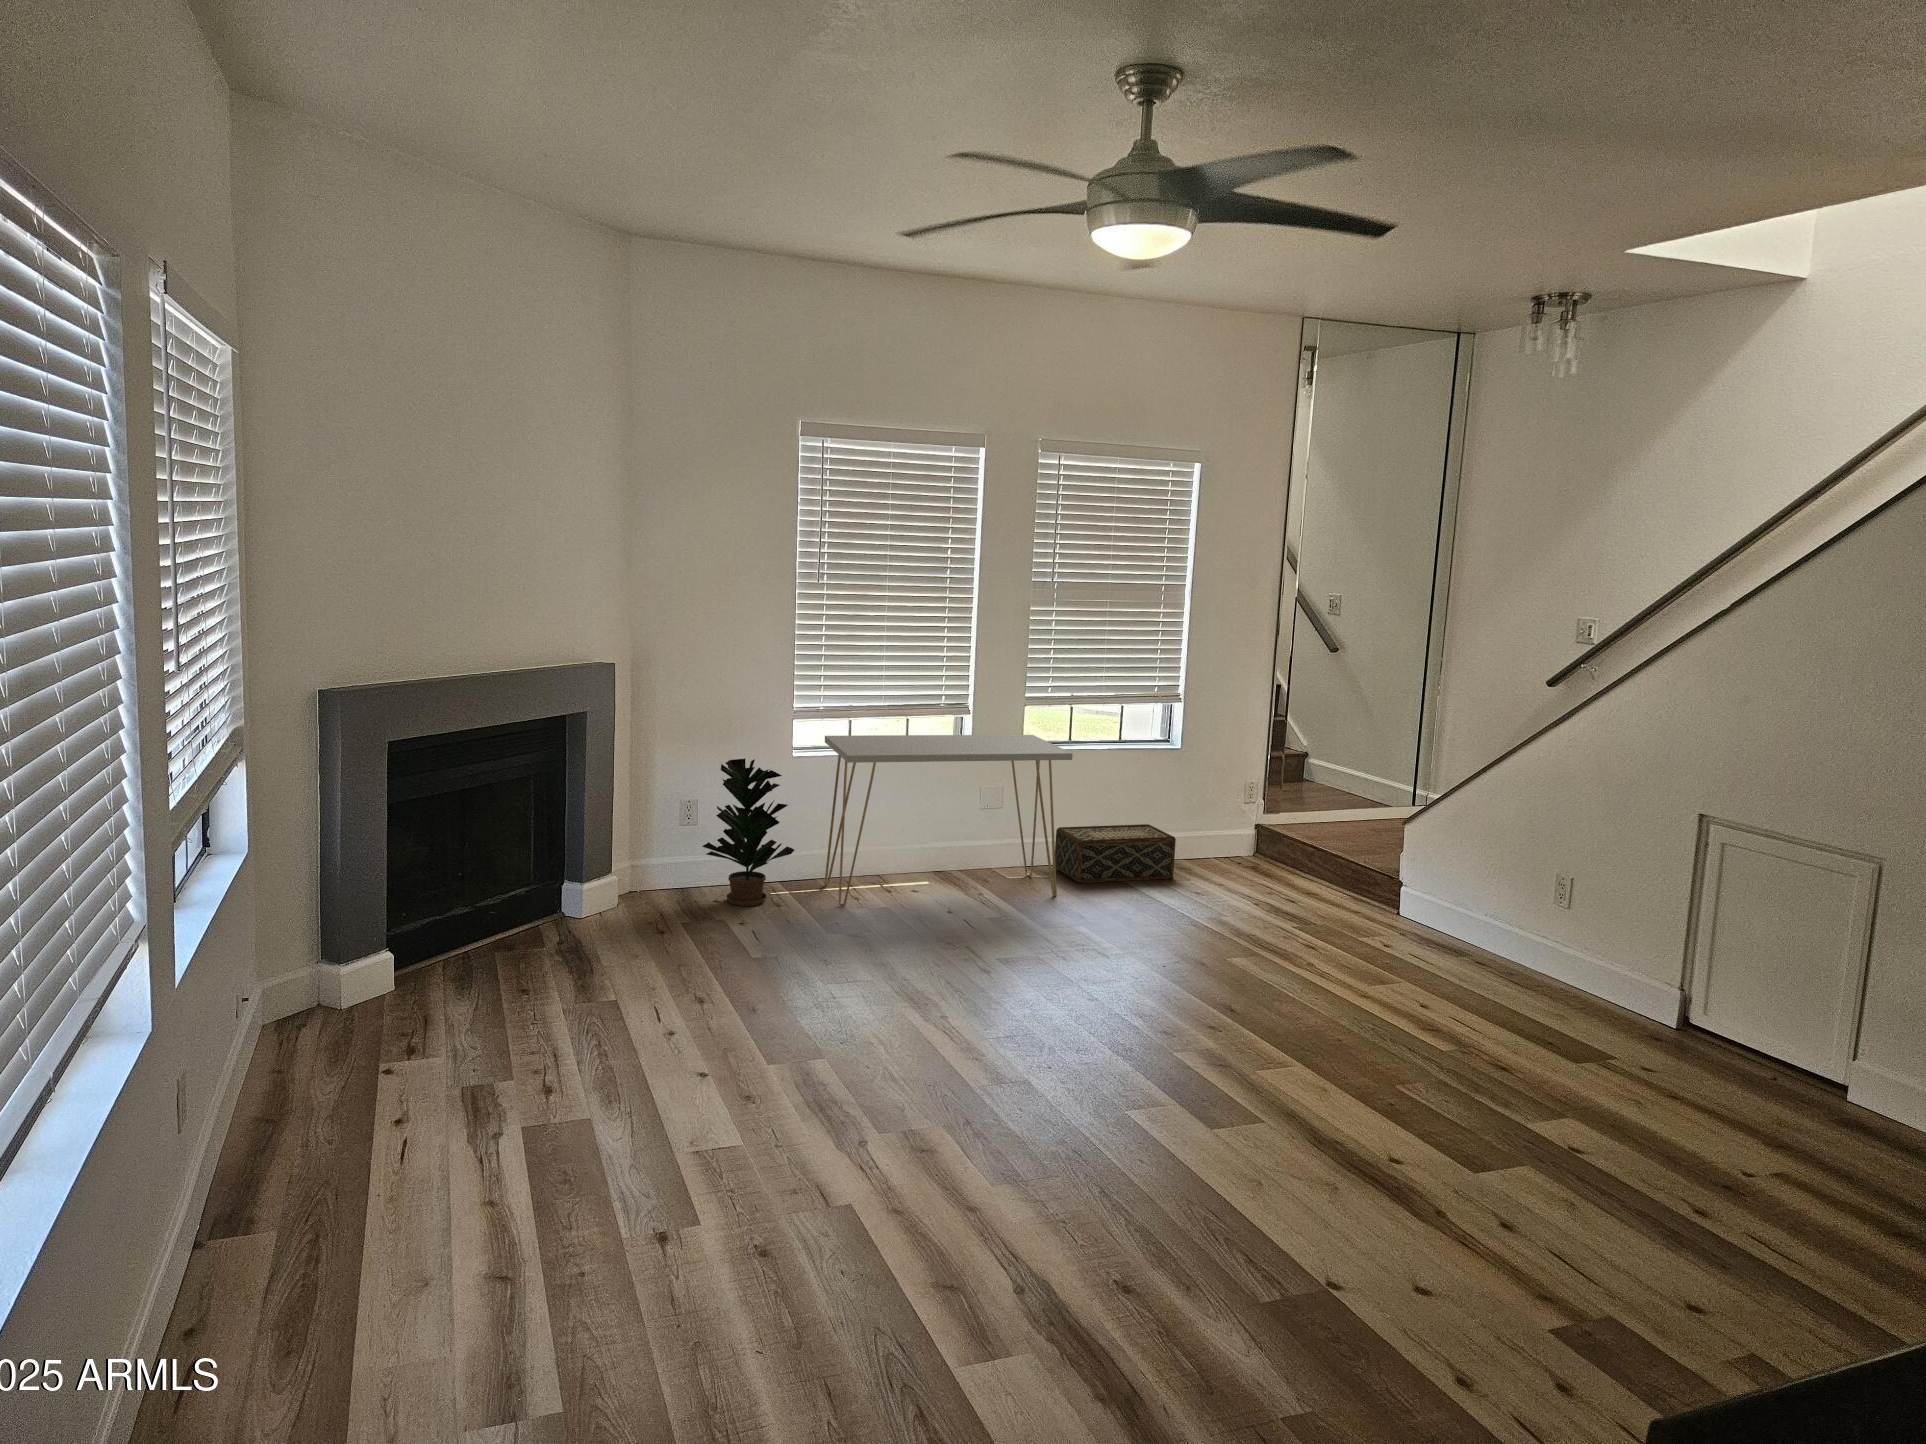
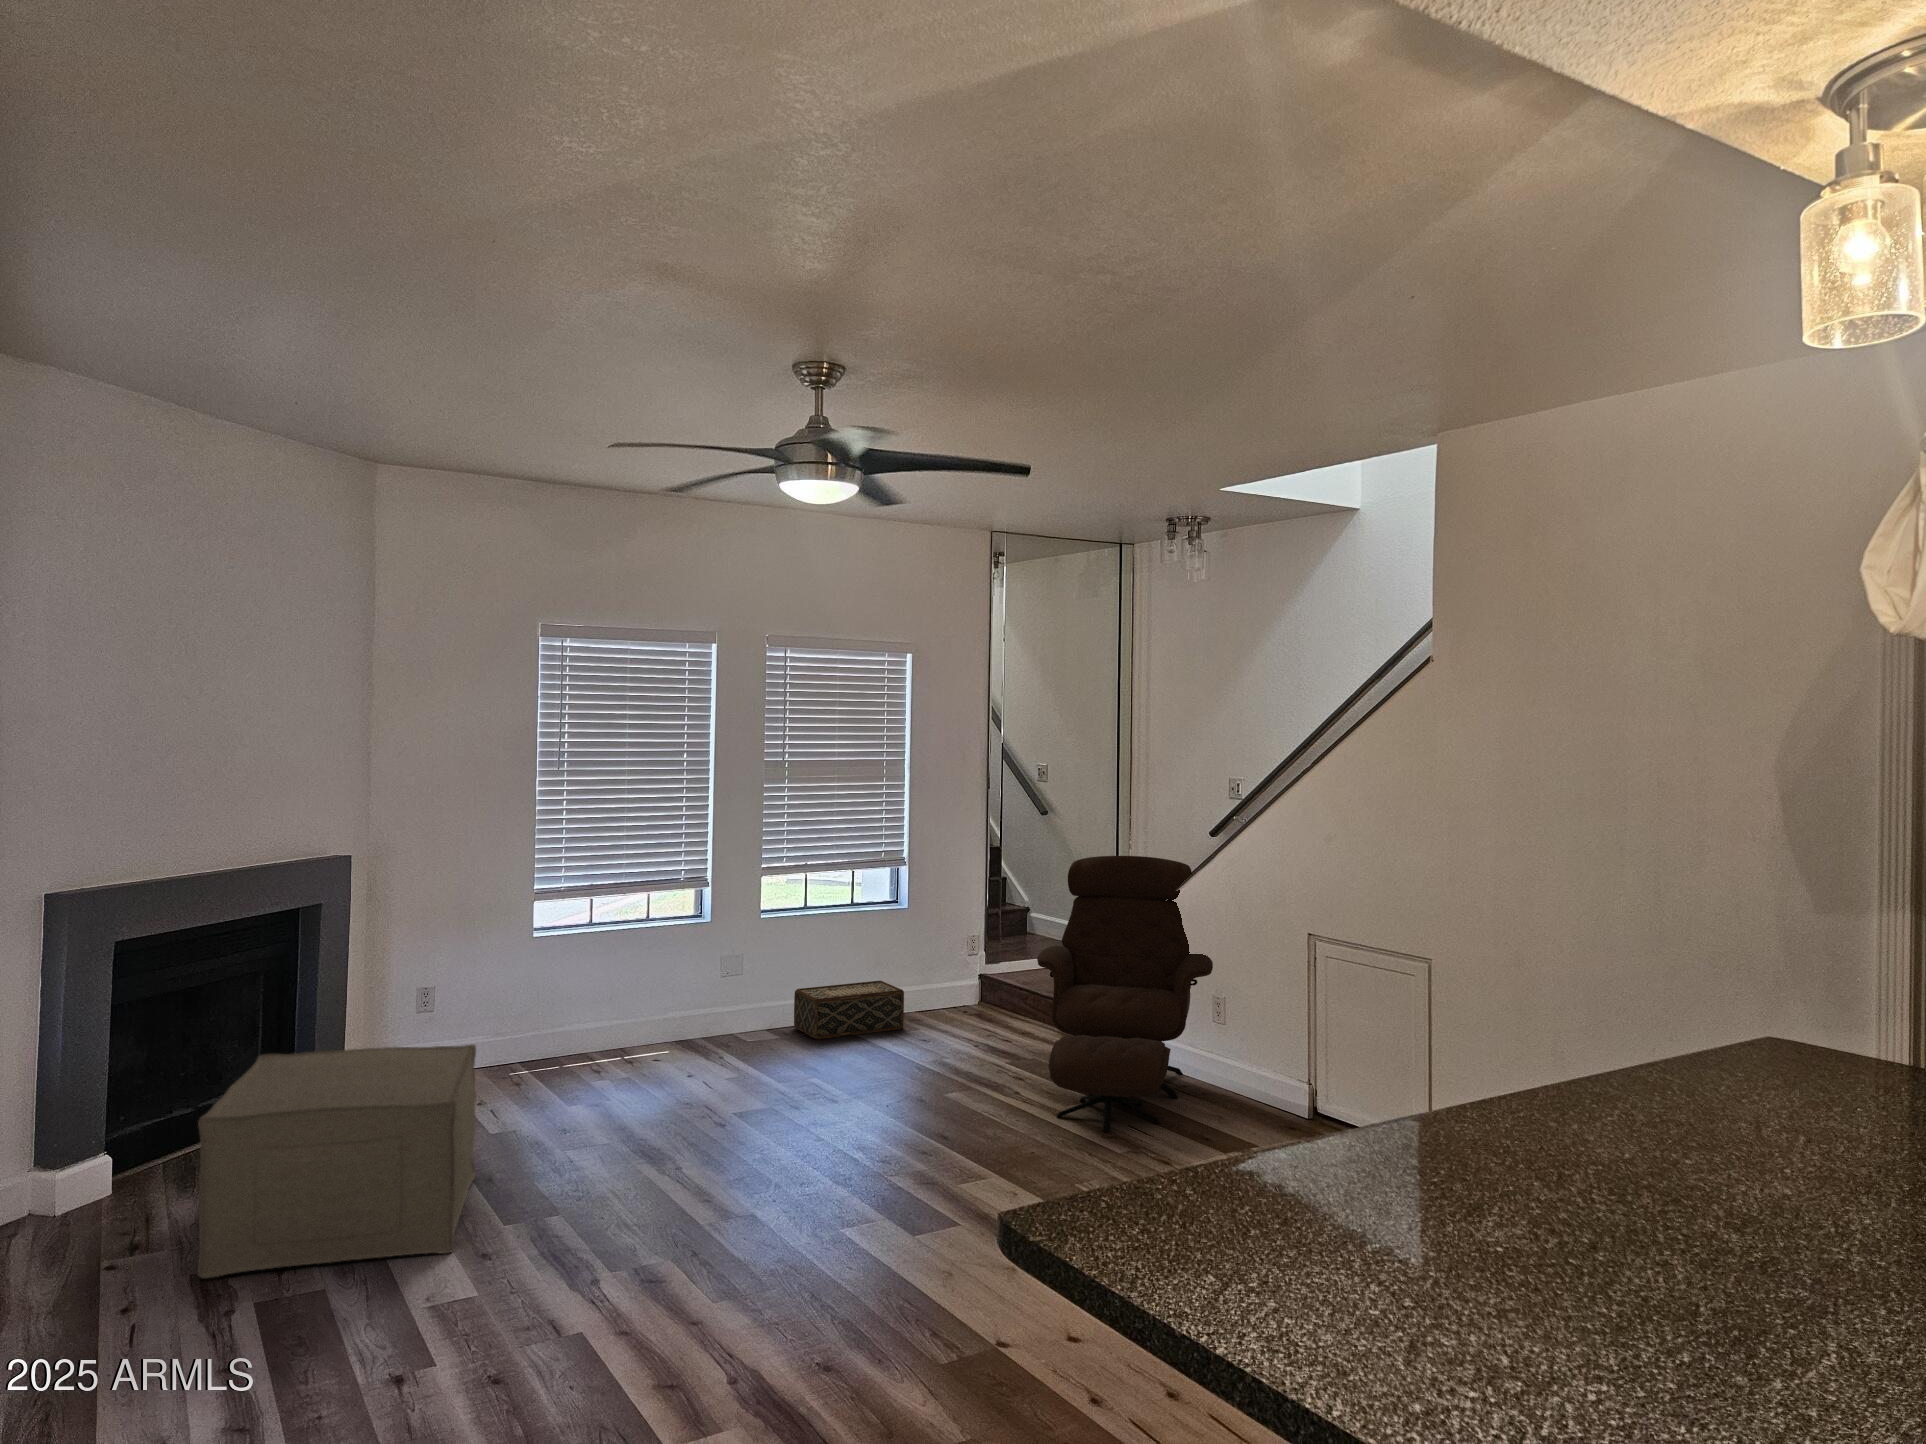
lounge chair: none [1341,704,1561,1025] -> present [1037,856,1213,1132]
console table: present [824,735,1072,906] -> none [568,903,804,1078]
potted plant: present [702,759,794,906] -> none [442,941,538,1086]
ottoman: none [465,866,736,1092] -> present [197,1045,476,1278]

